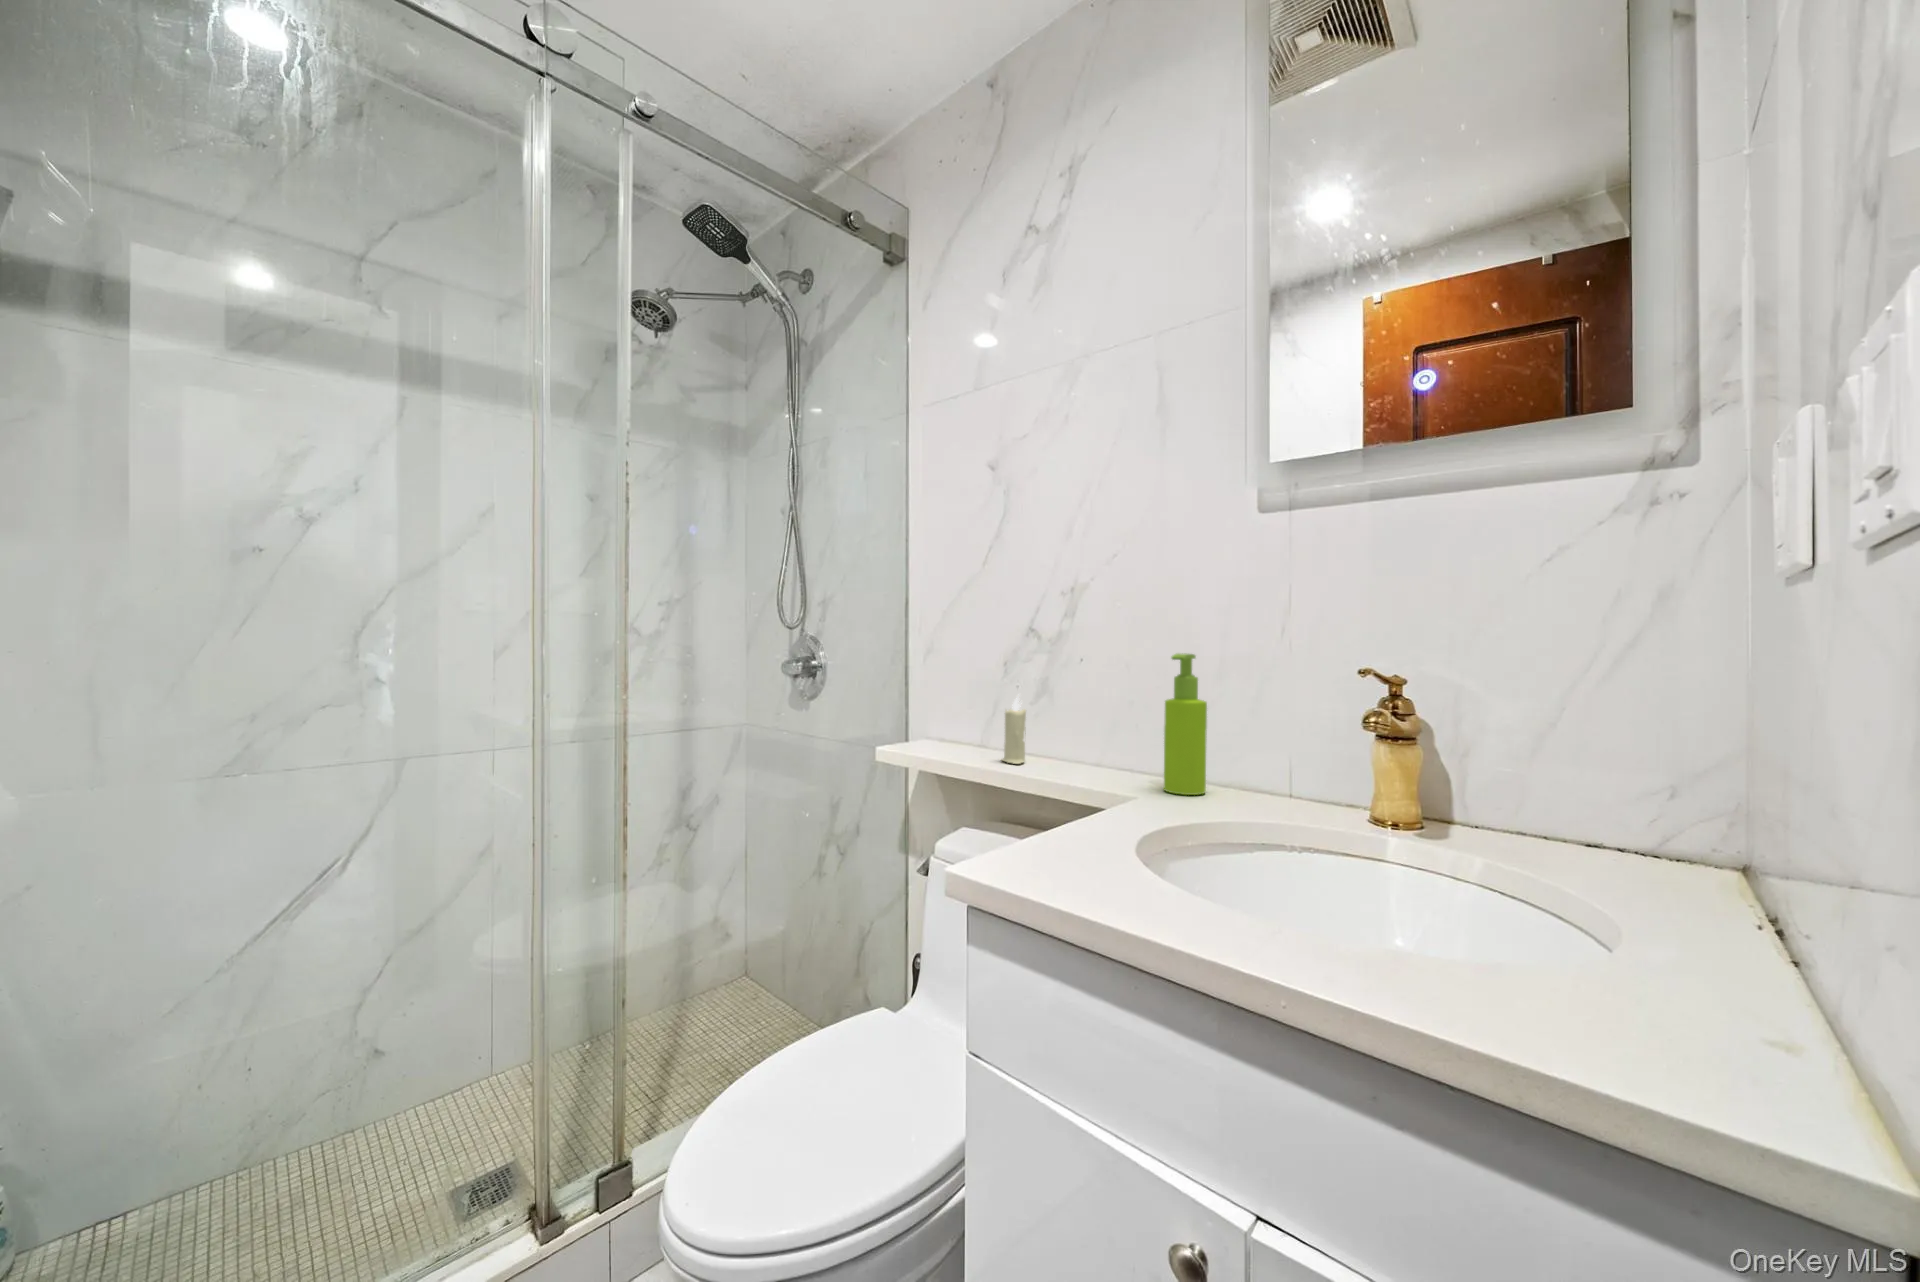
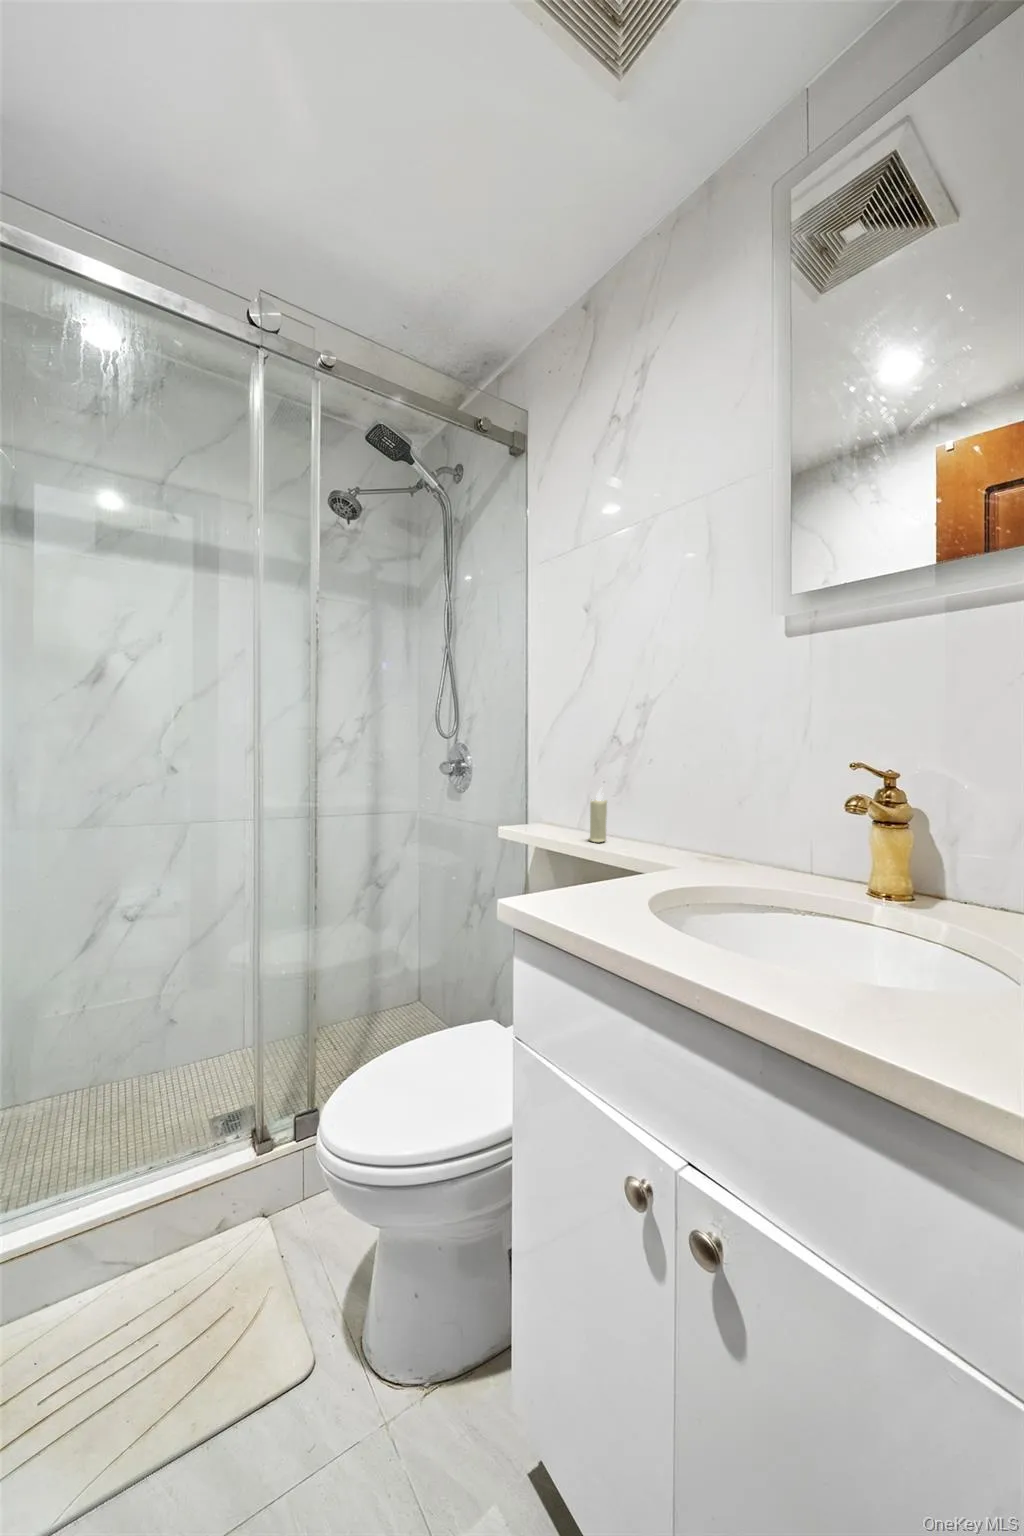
soap dispenser: present [1164,653,1207,795] -> none [702,753,738,868]

